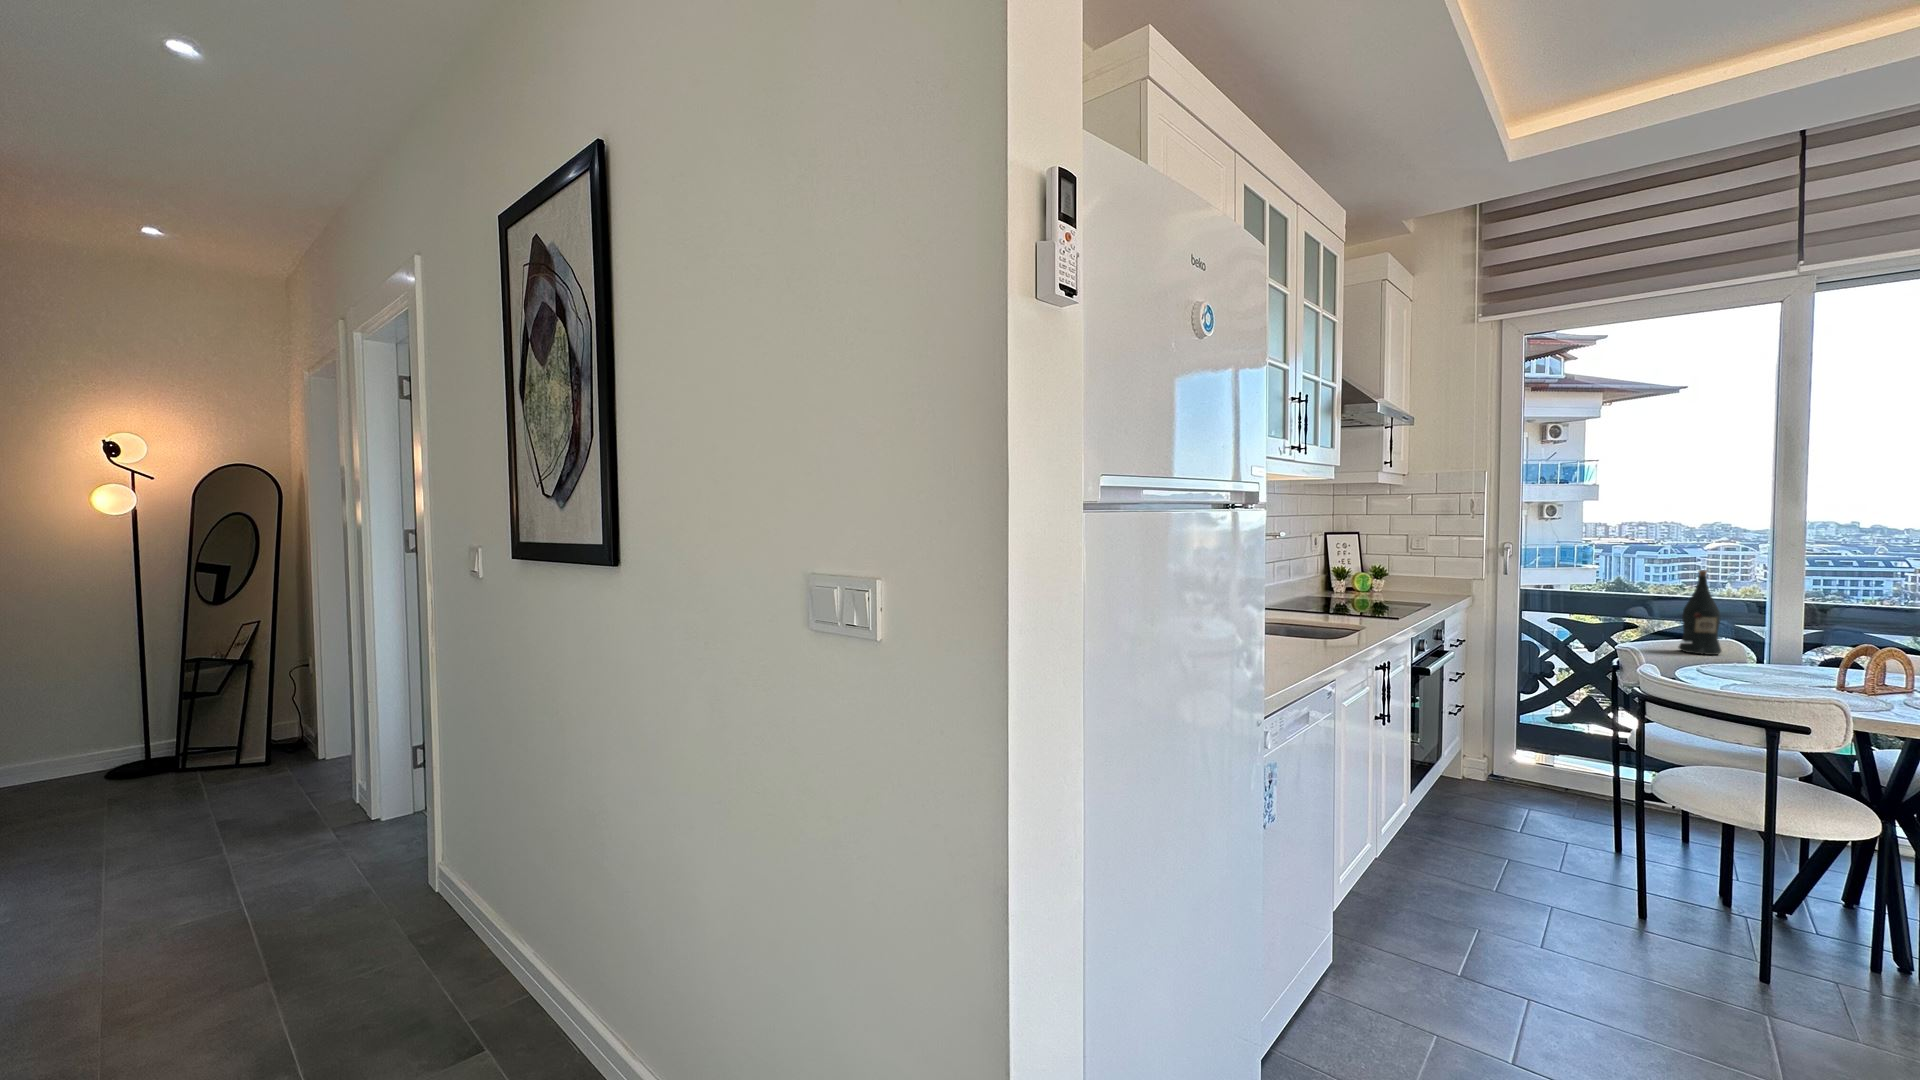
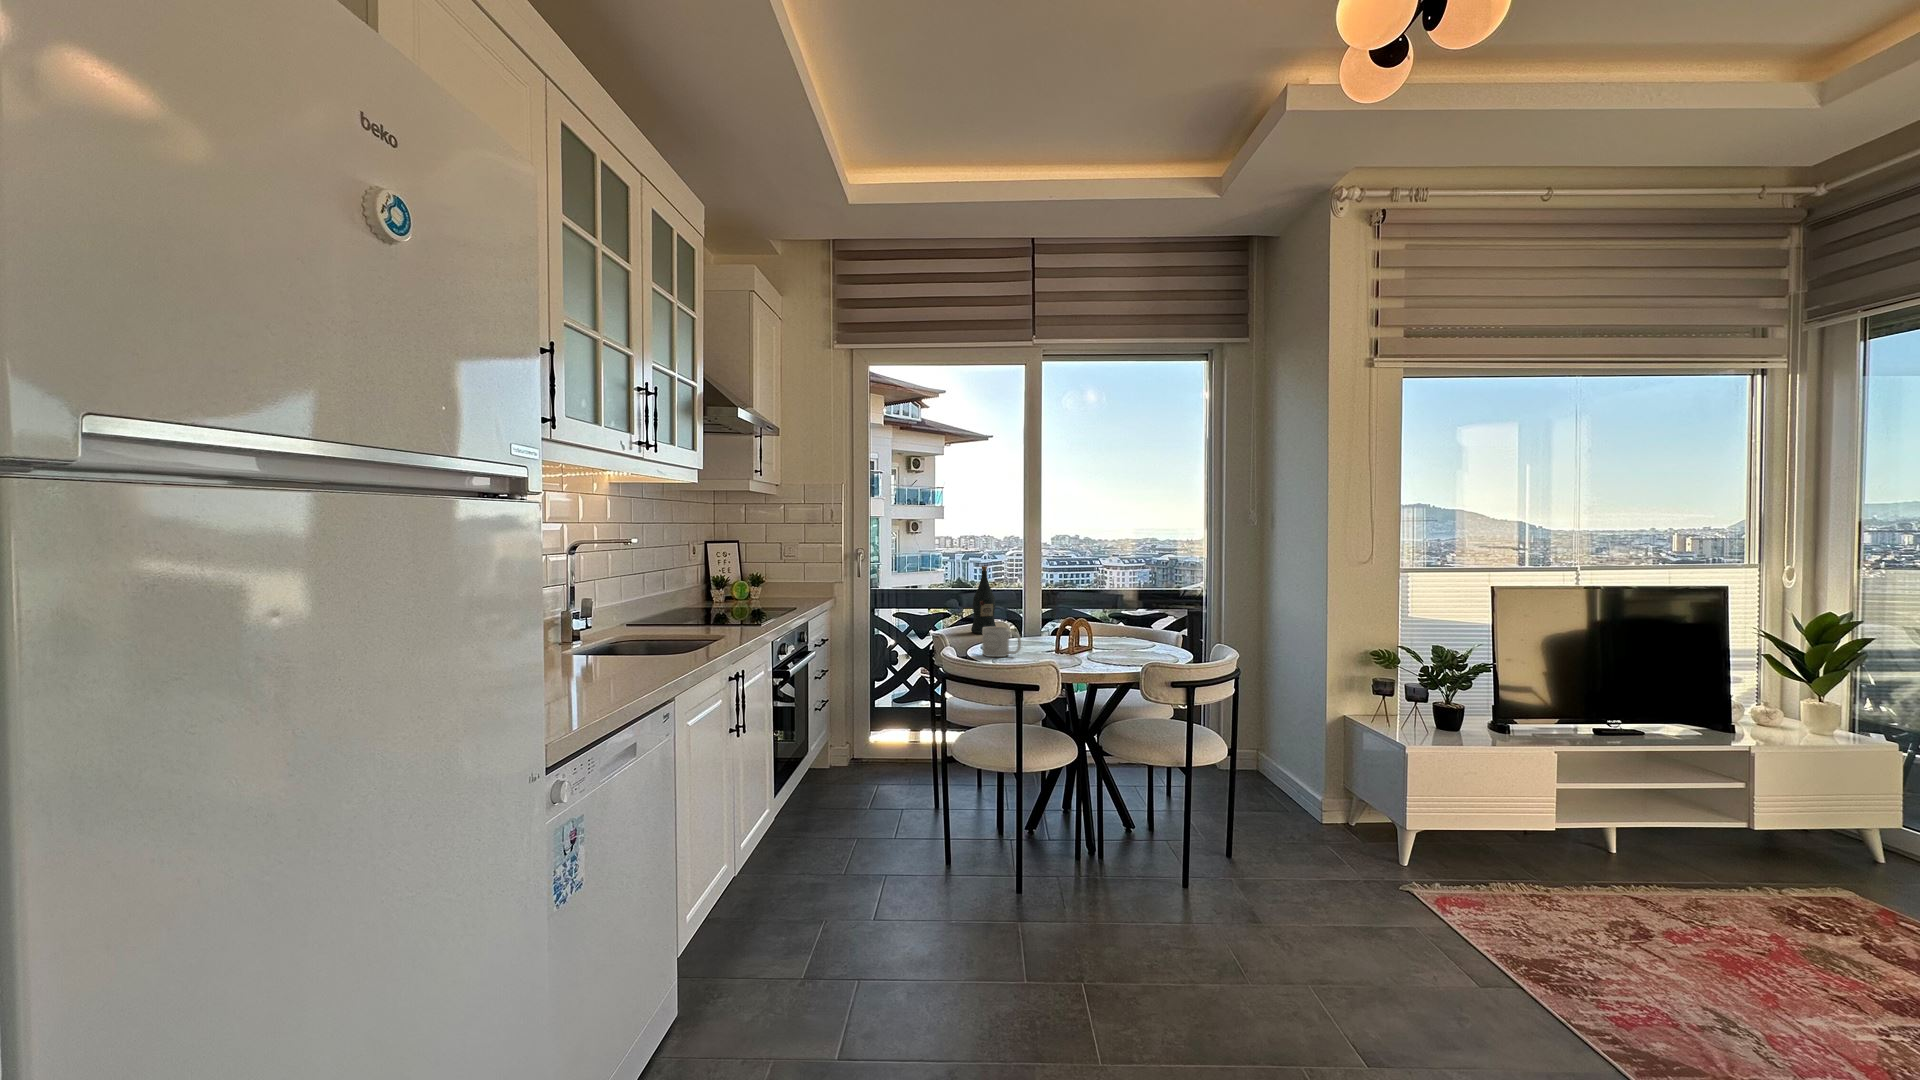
mug: none [1704,646,1772,685] -> present [982,626,1021,657]

